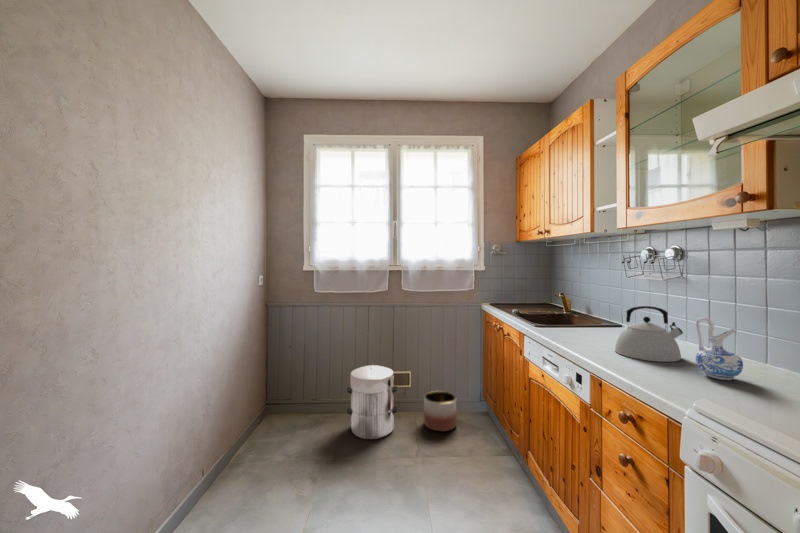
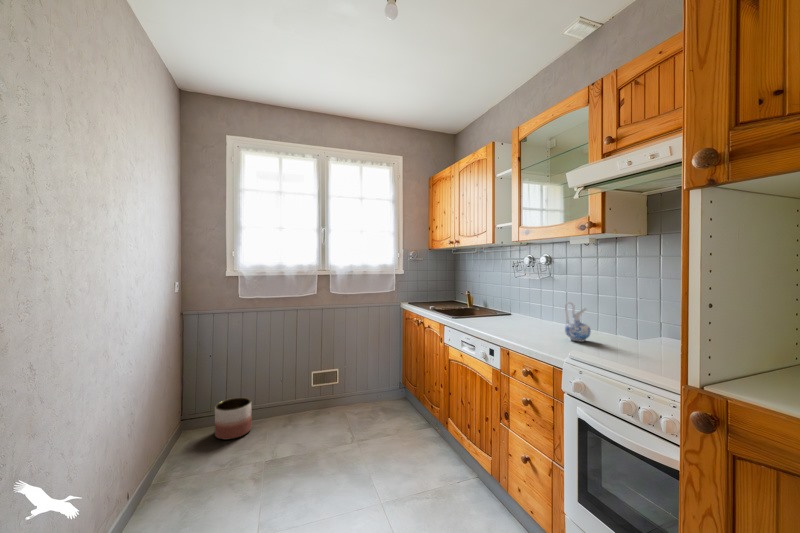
kettle: present [615,306,683,362] -> none [513,297,555,334]
waste bin: present [347,364,398,439] -> none [280,361,330,432]
planter: present [424,391,457,431] -> present [215,397,252,439]

